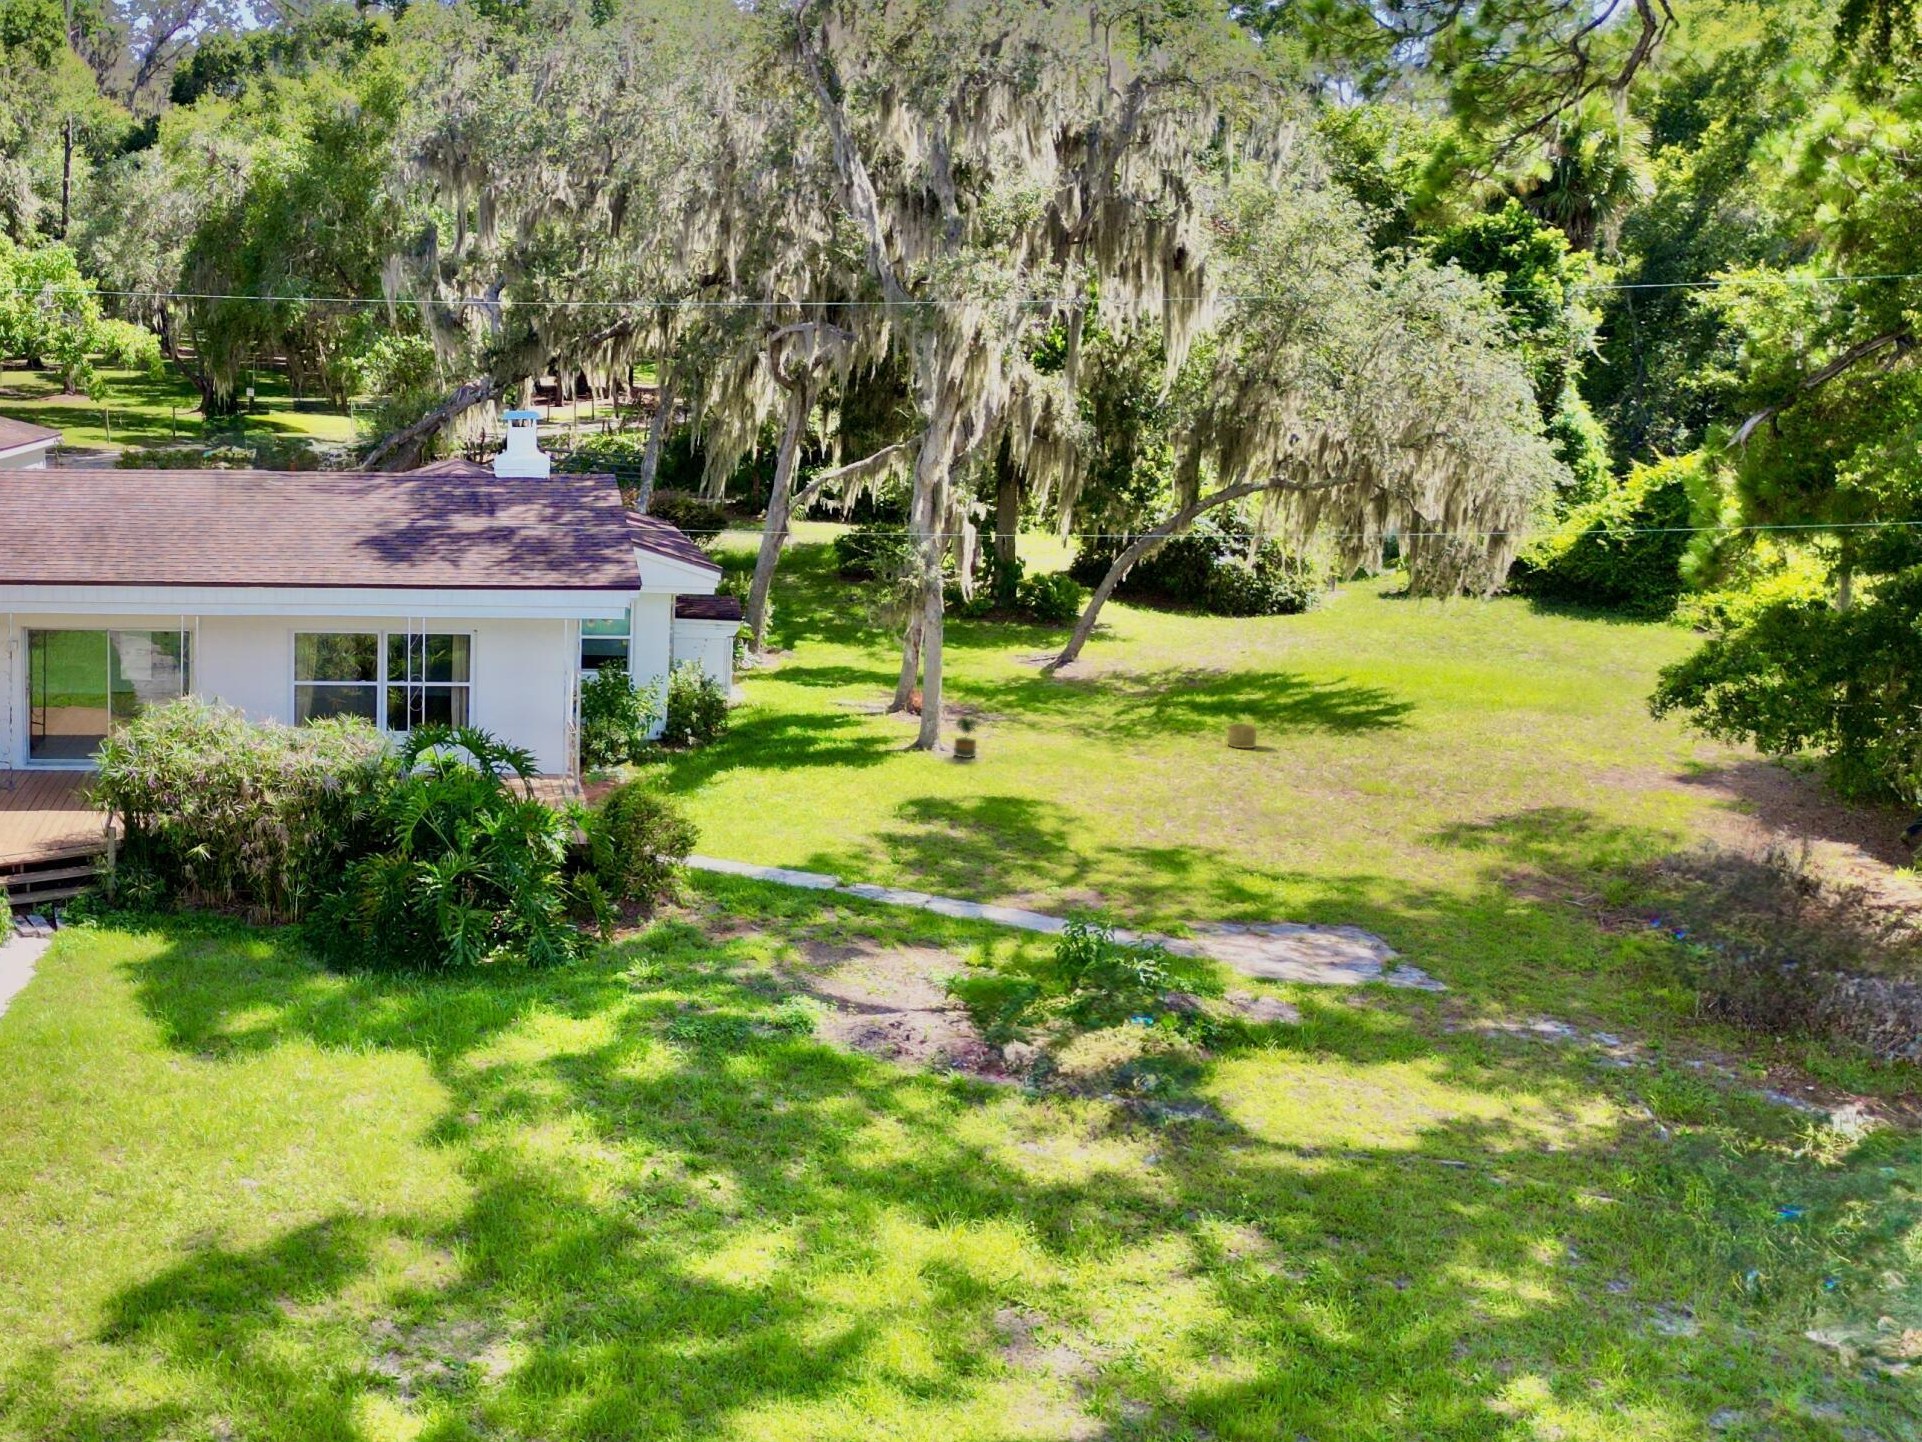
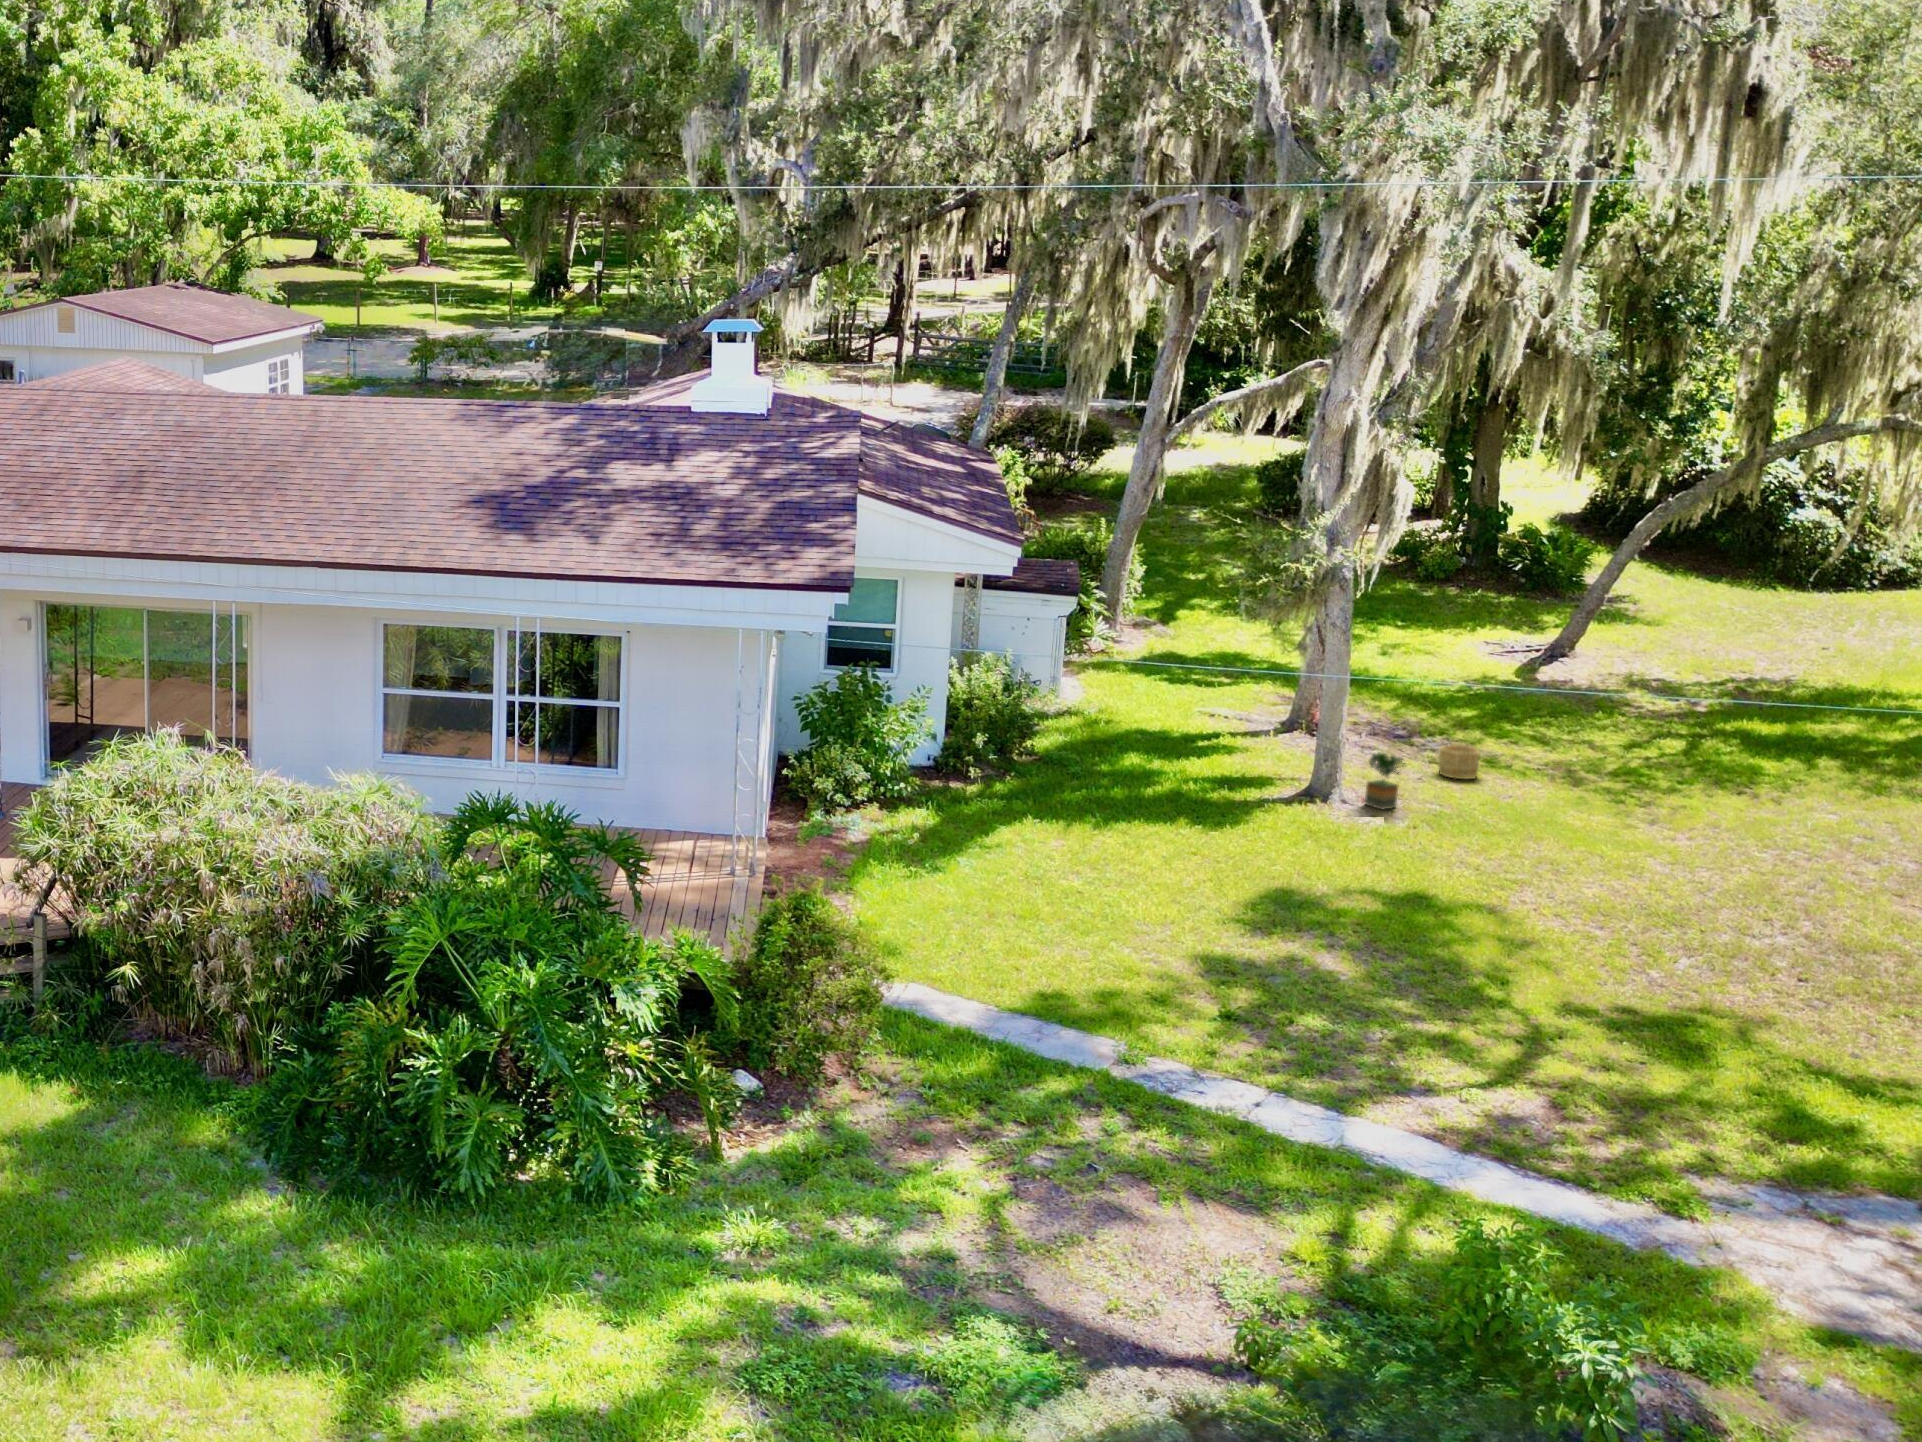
wooden bucket: present [1228,724,1256,748] -> present [1439,745,1480,779]

